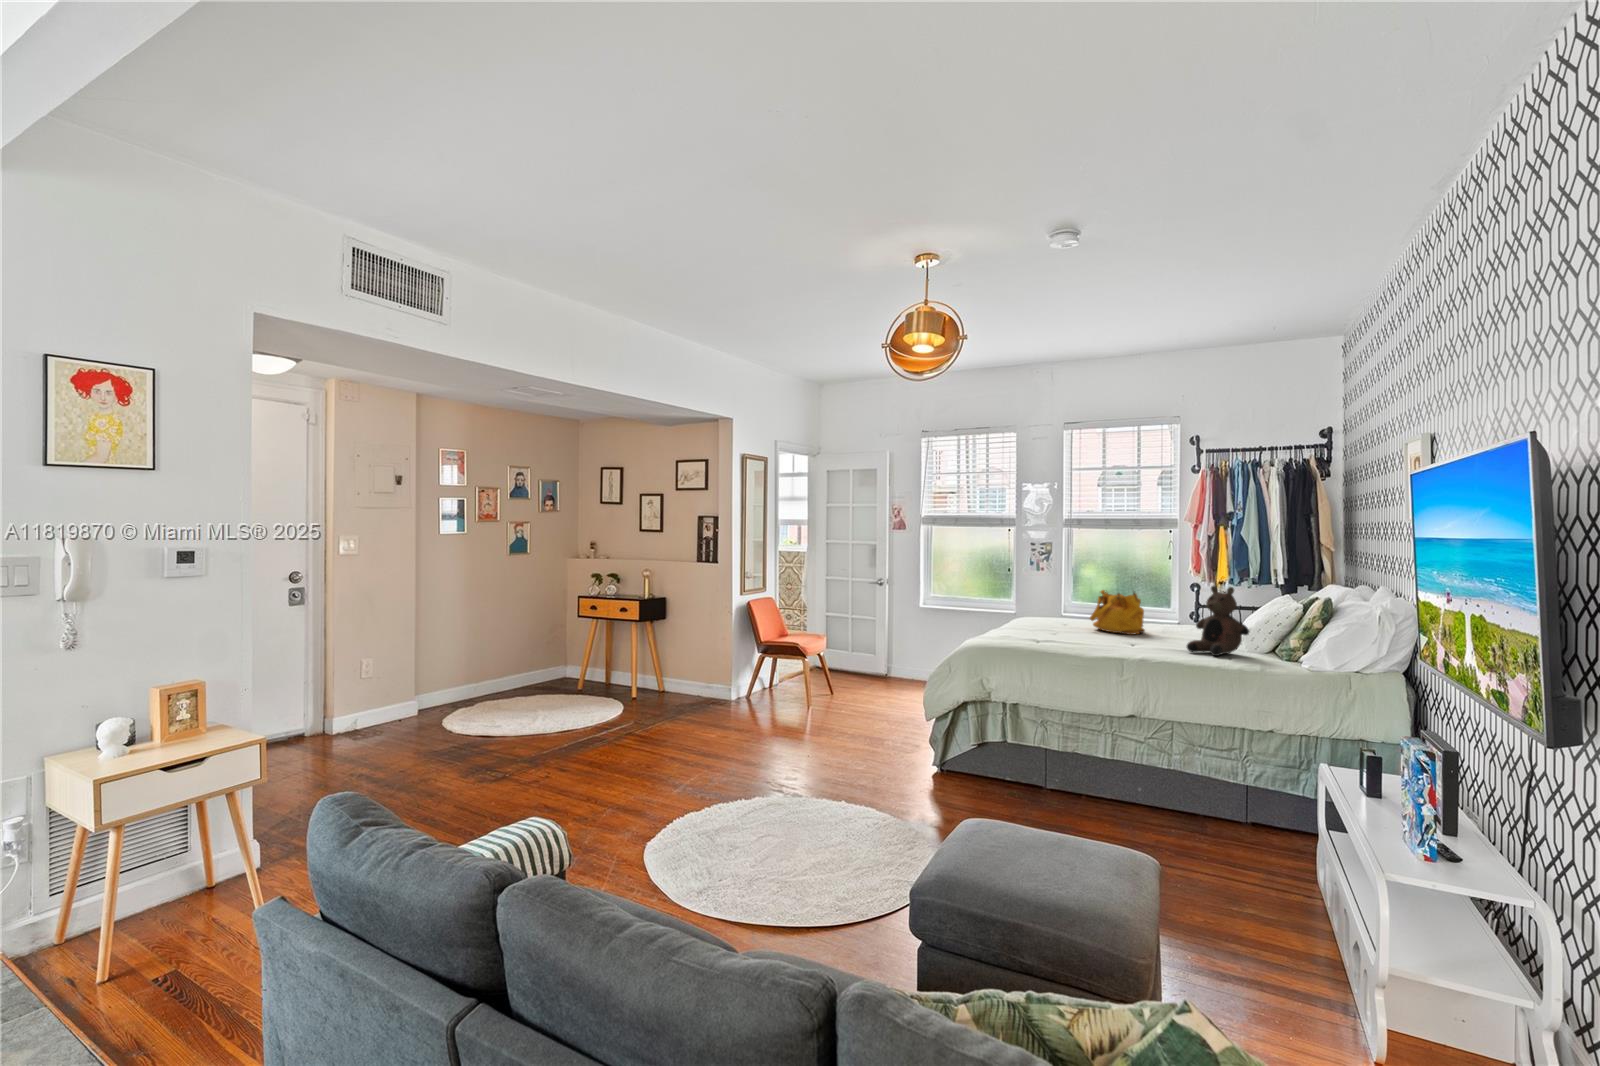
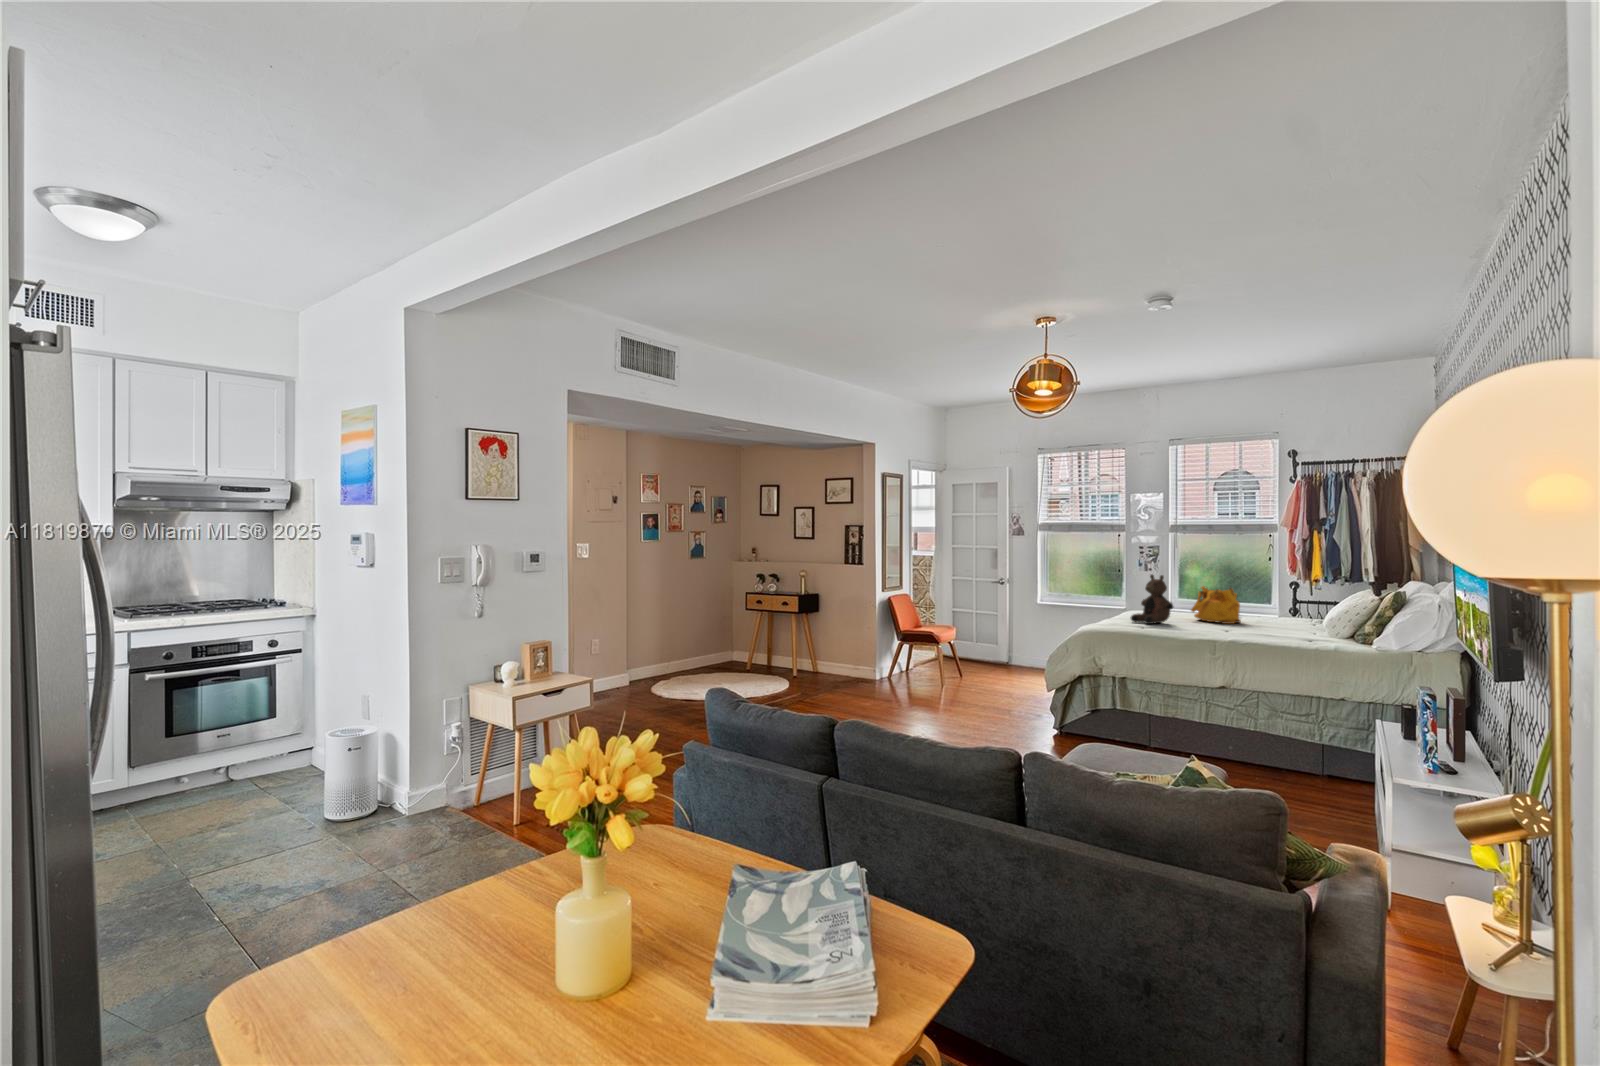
teddy bear: present [1187,586,1249,656] -> present [1130,575,1173,624]

